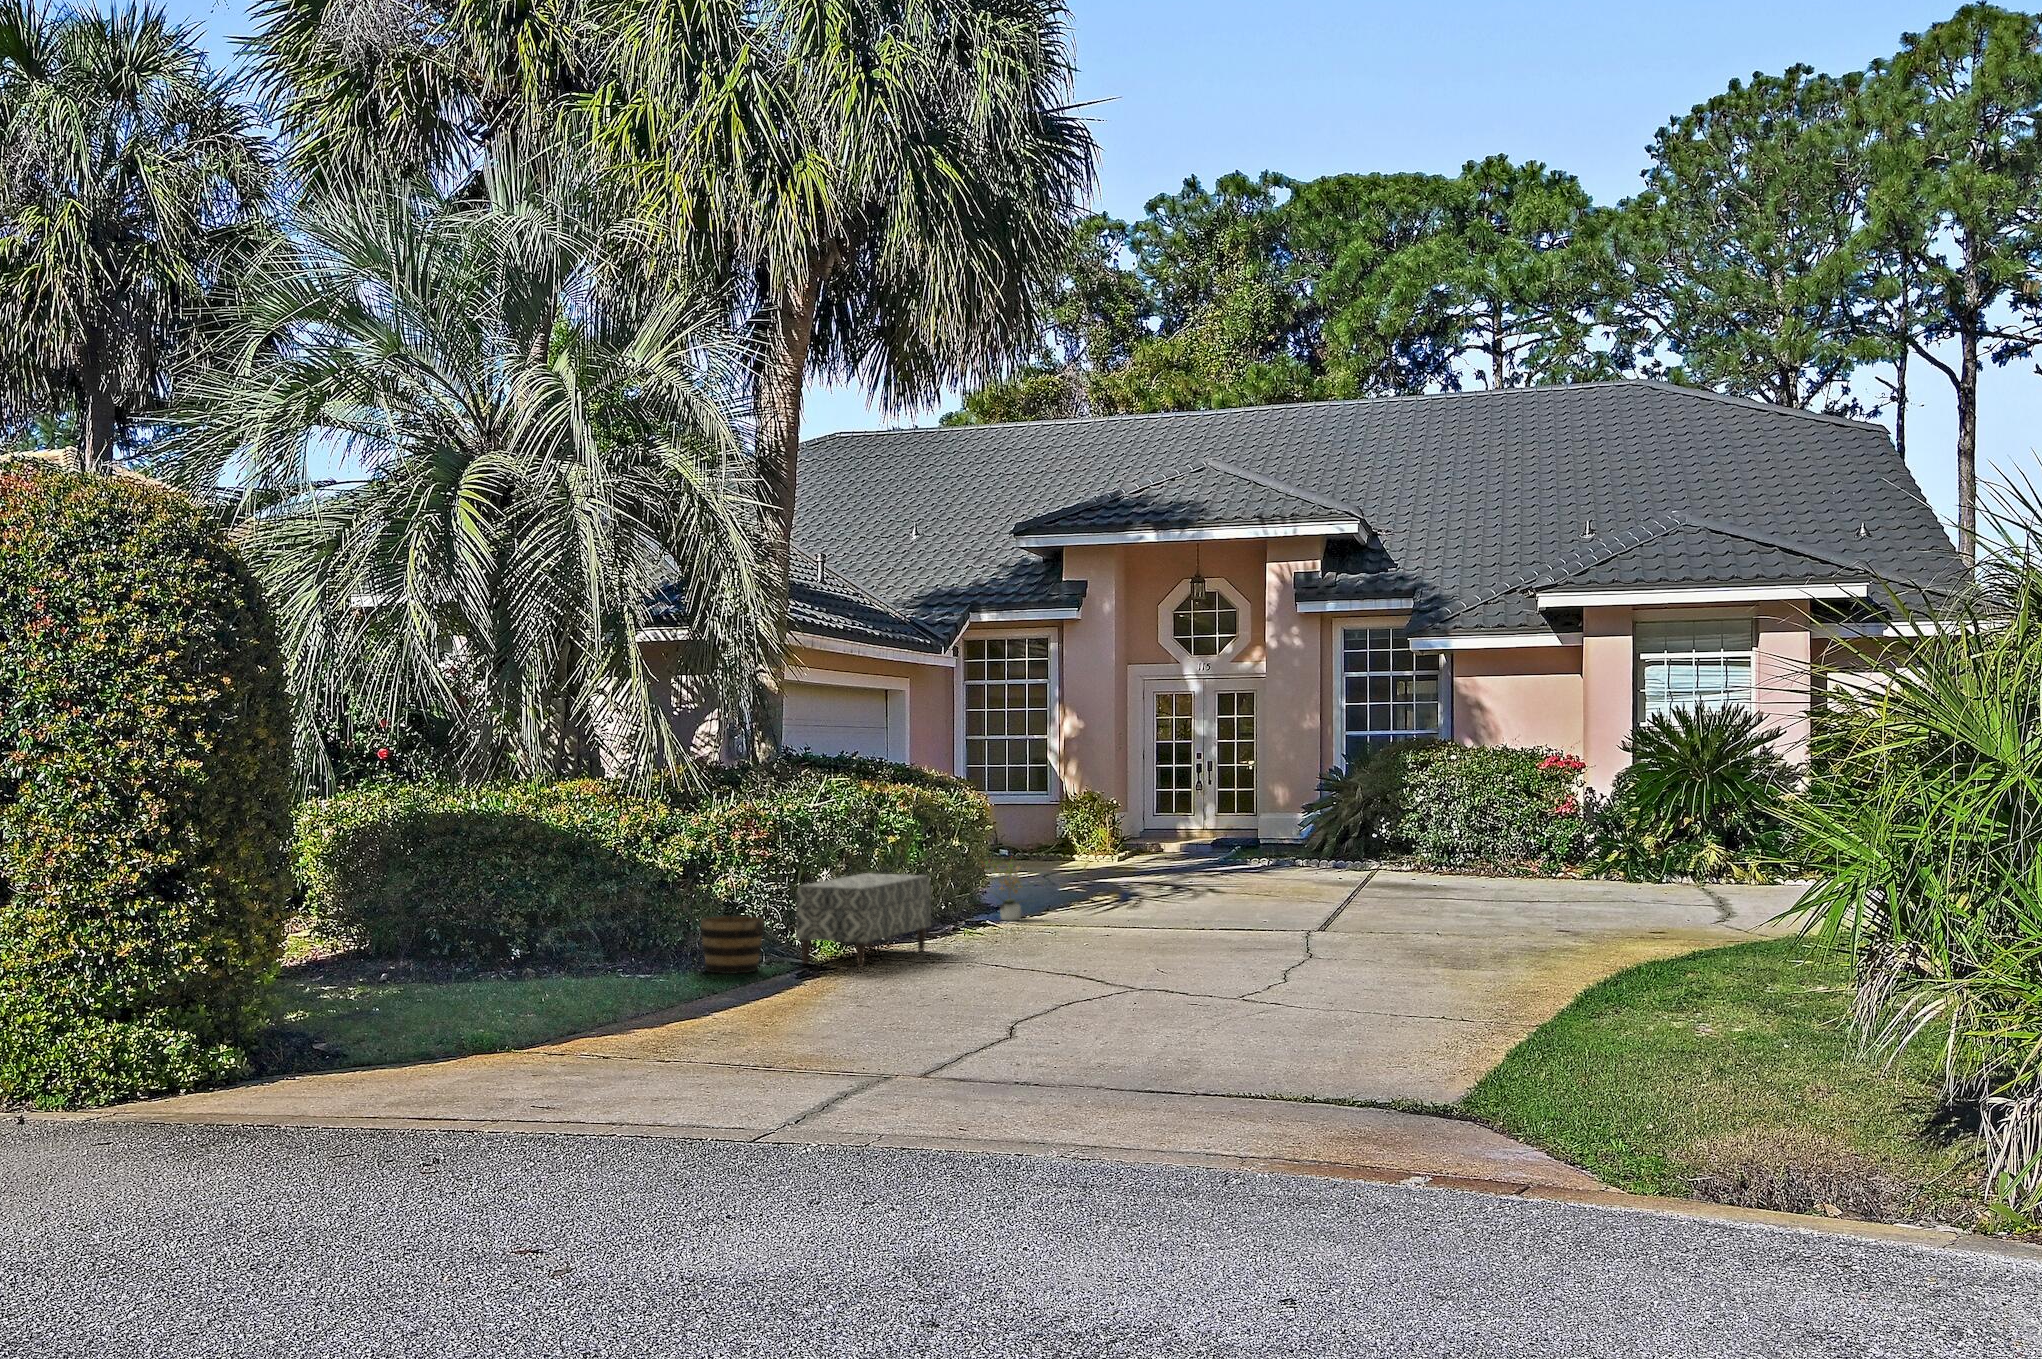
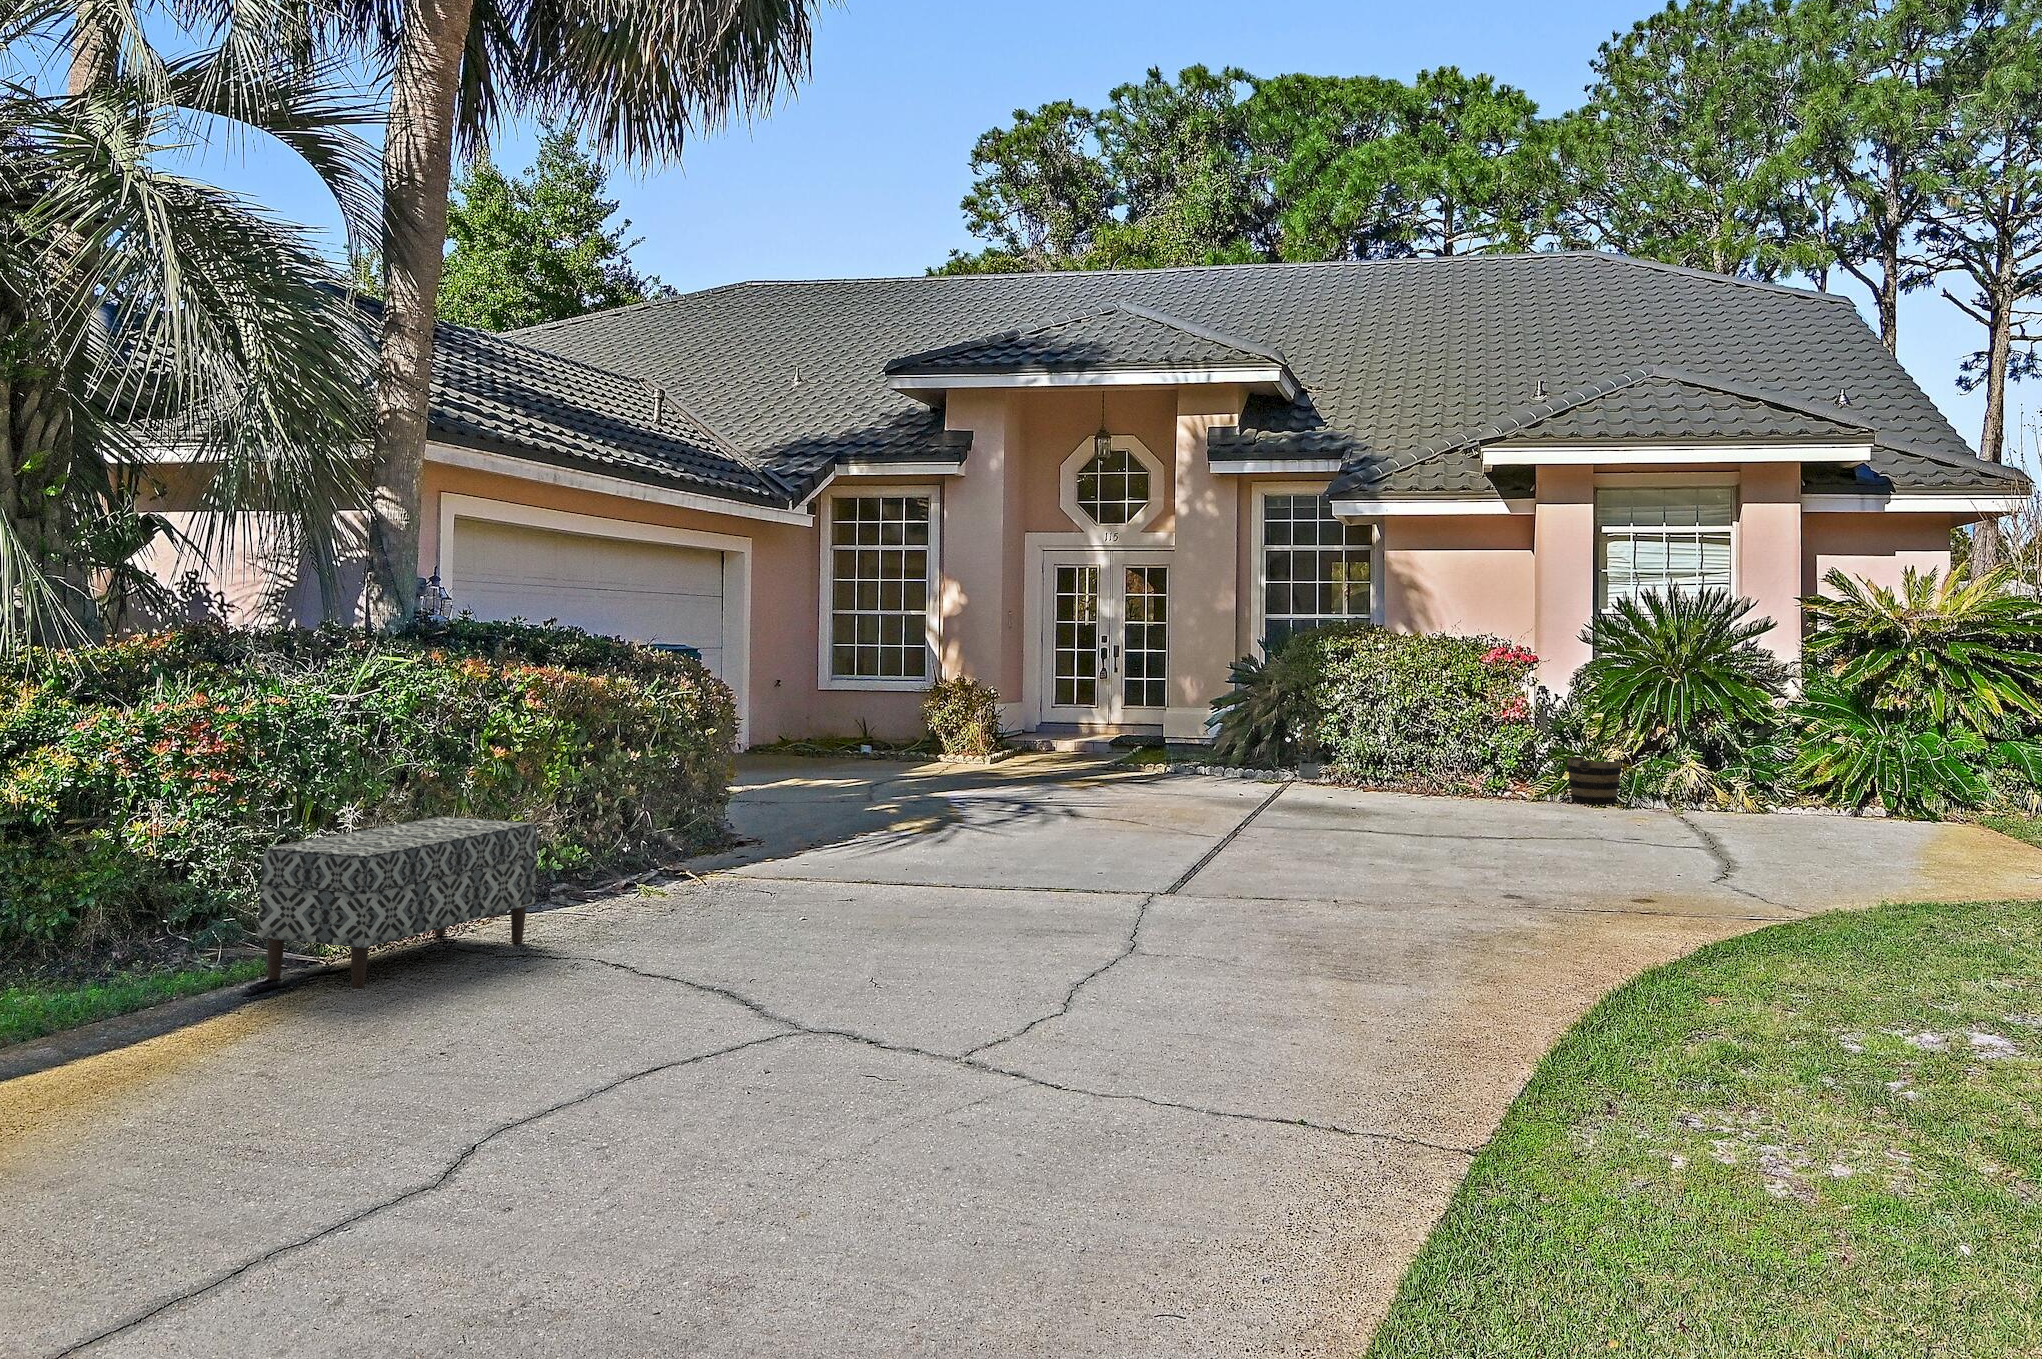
potted plant: present [986,861,1024,921] -> present [1293,720,1324,778]
bucket: present [700,916,764,974] -> present [1567,757,1621,804]

